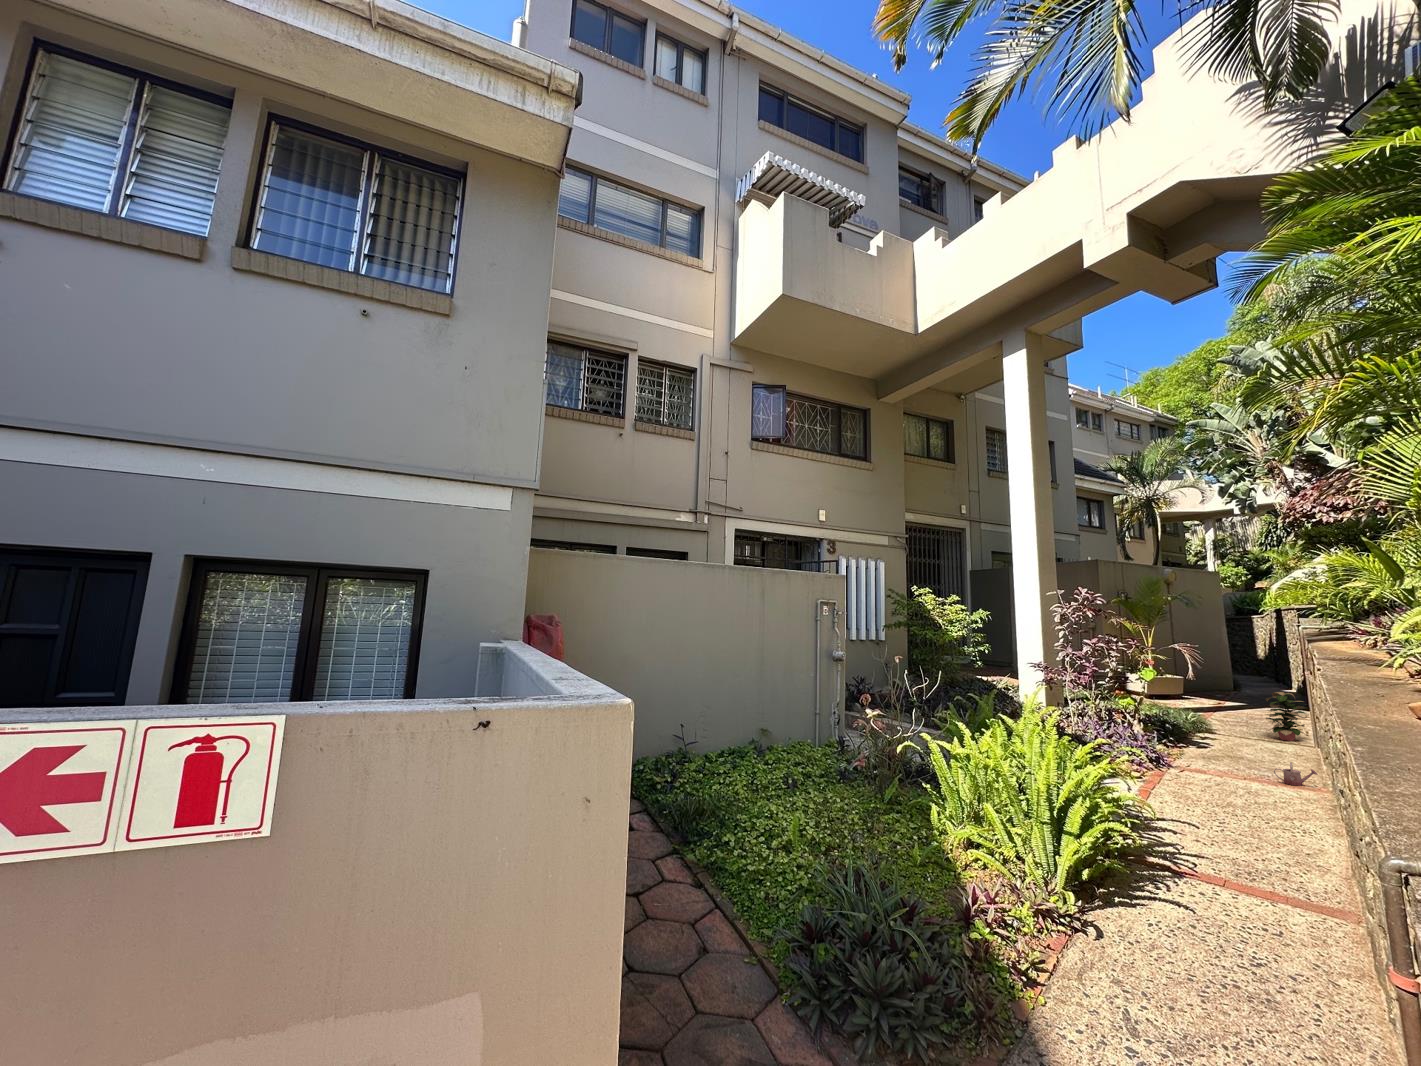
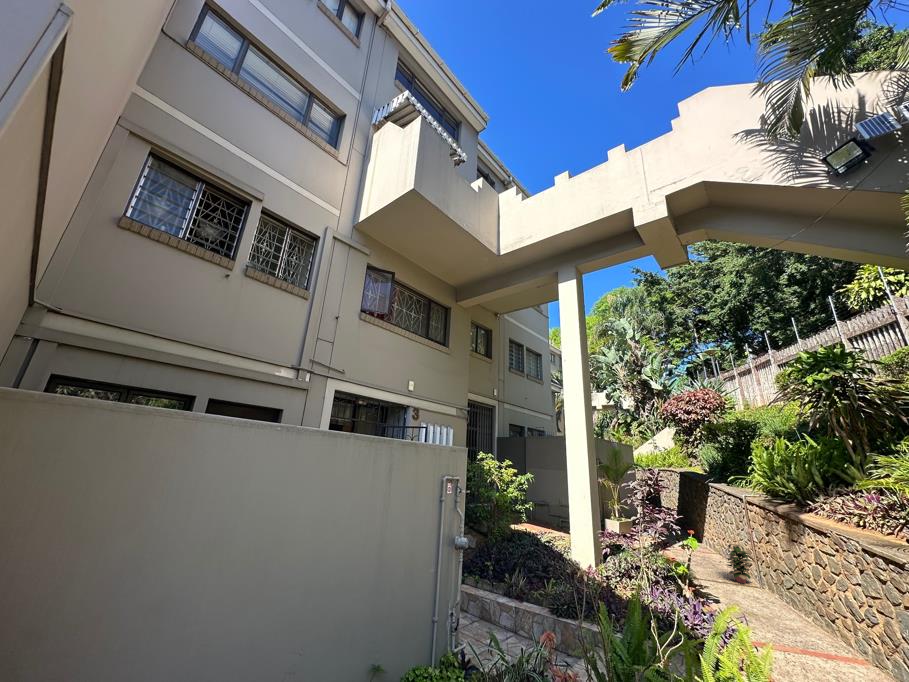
watering can: present [1274,762,1318,786] -> none [816,632,851,656]

